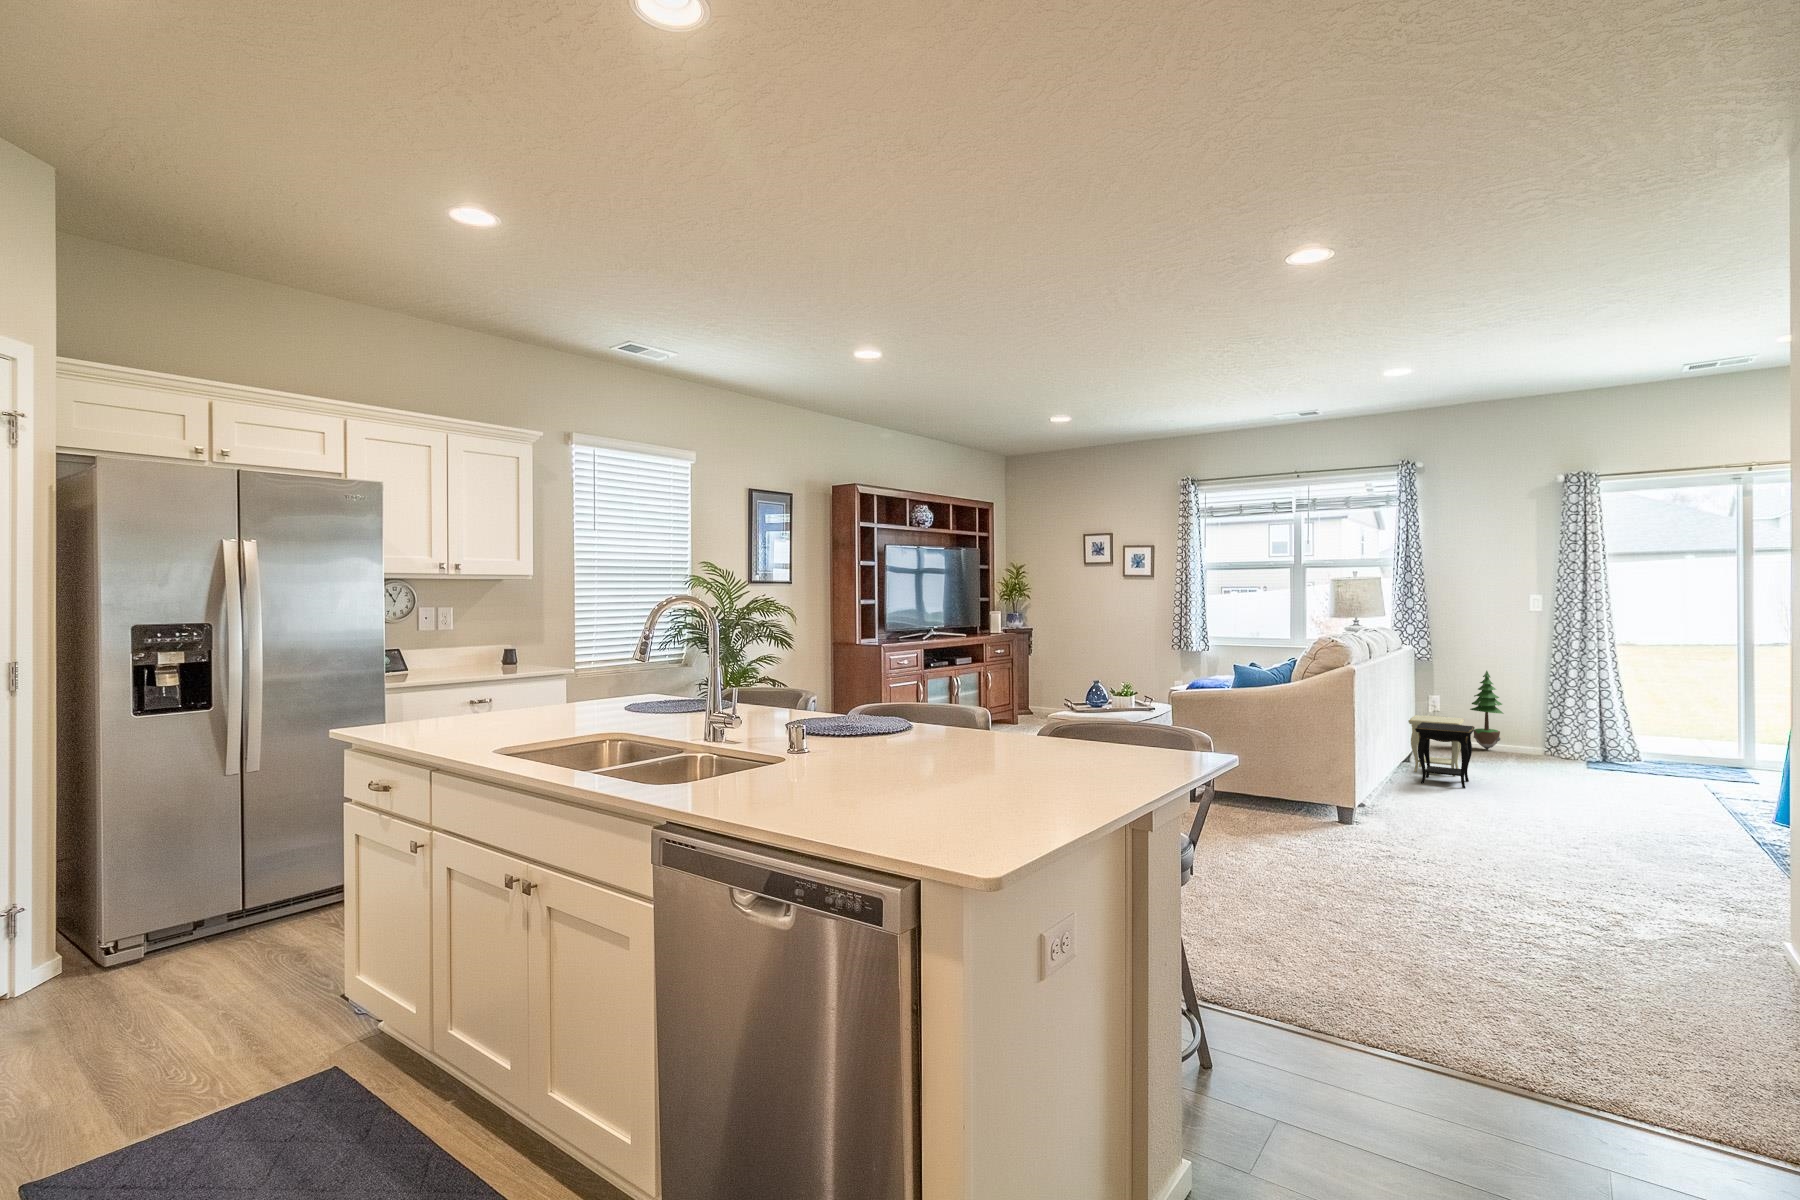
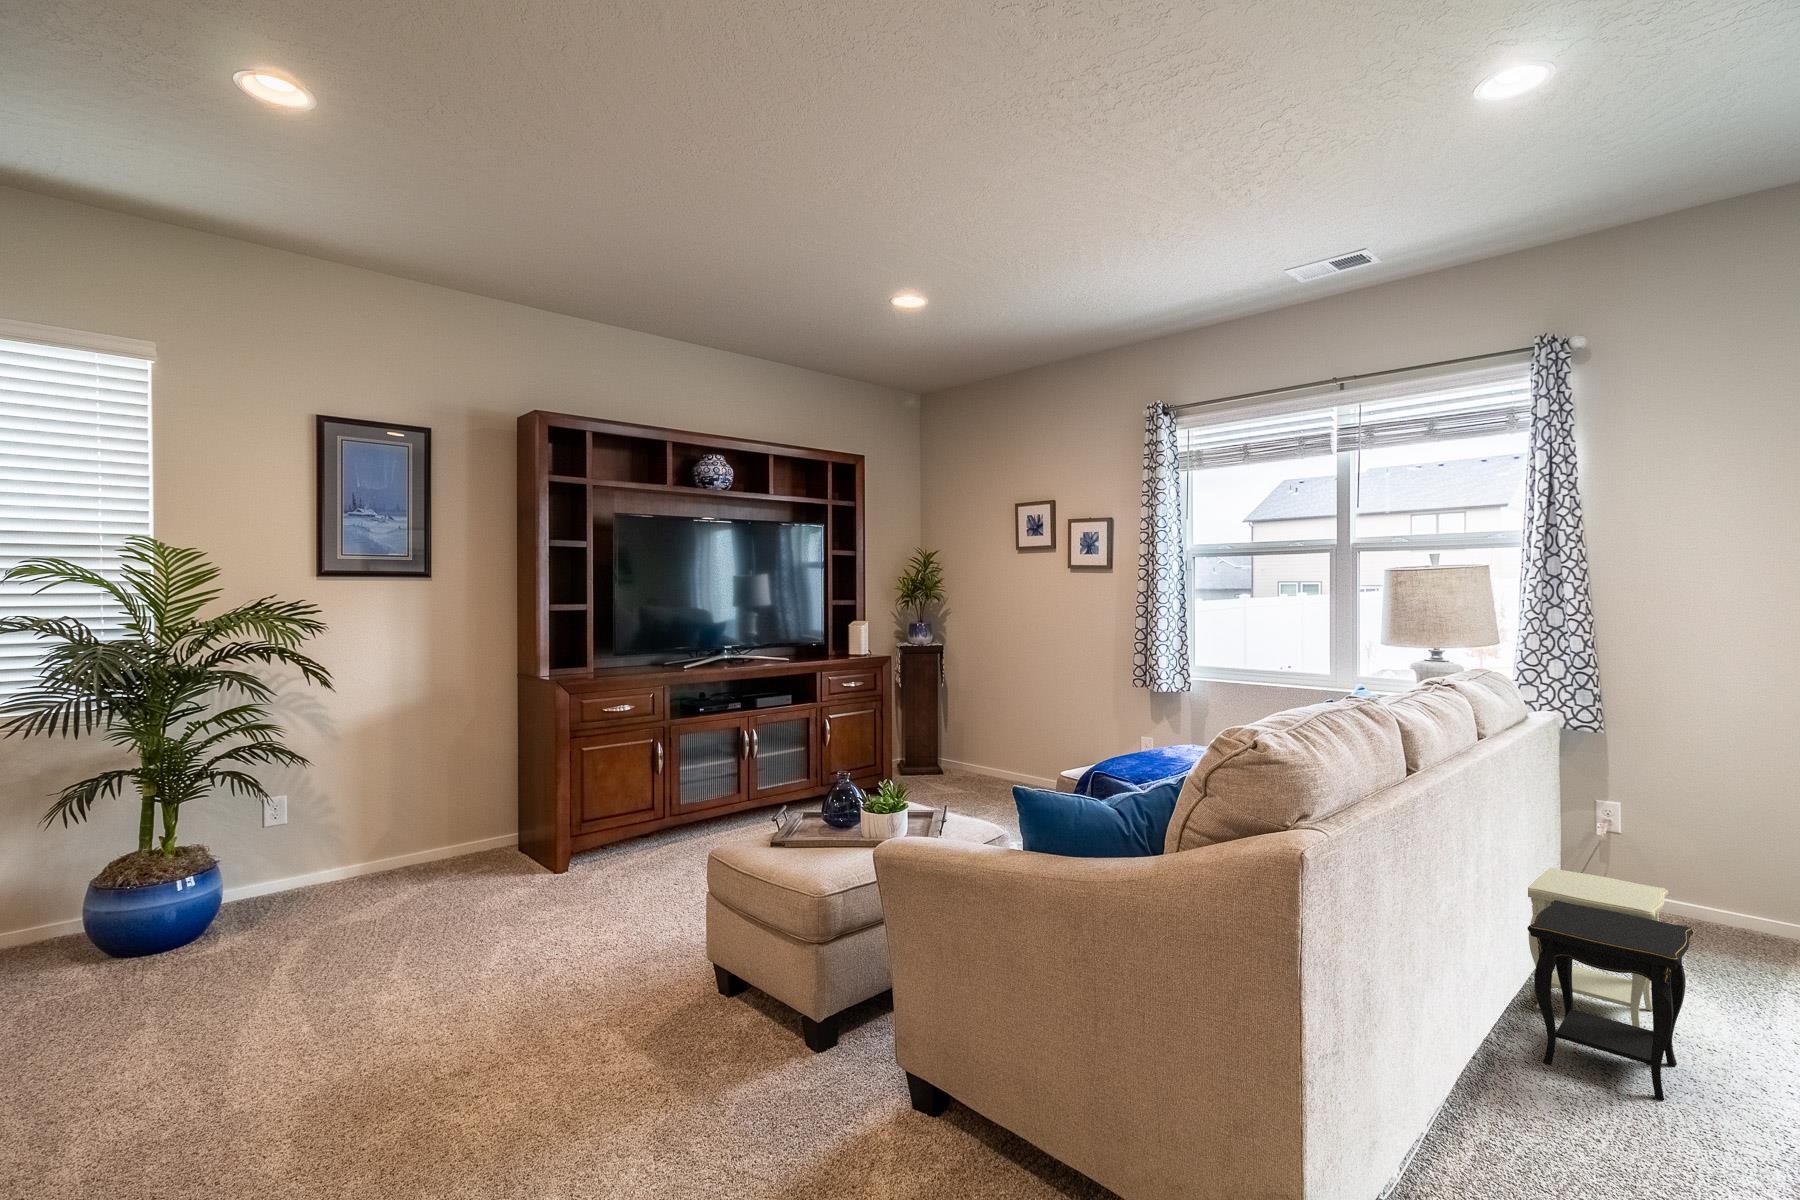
potted tree: present [1470,671,1503,749] -> none [1687,761,1770,930]

